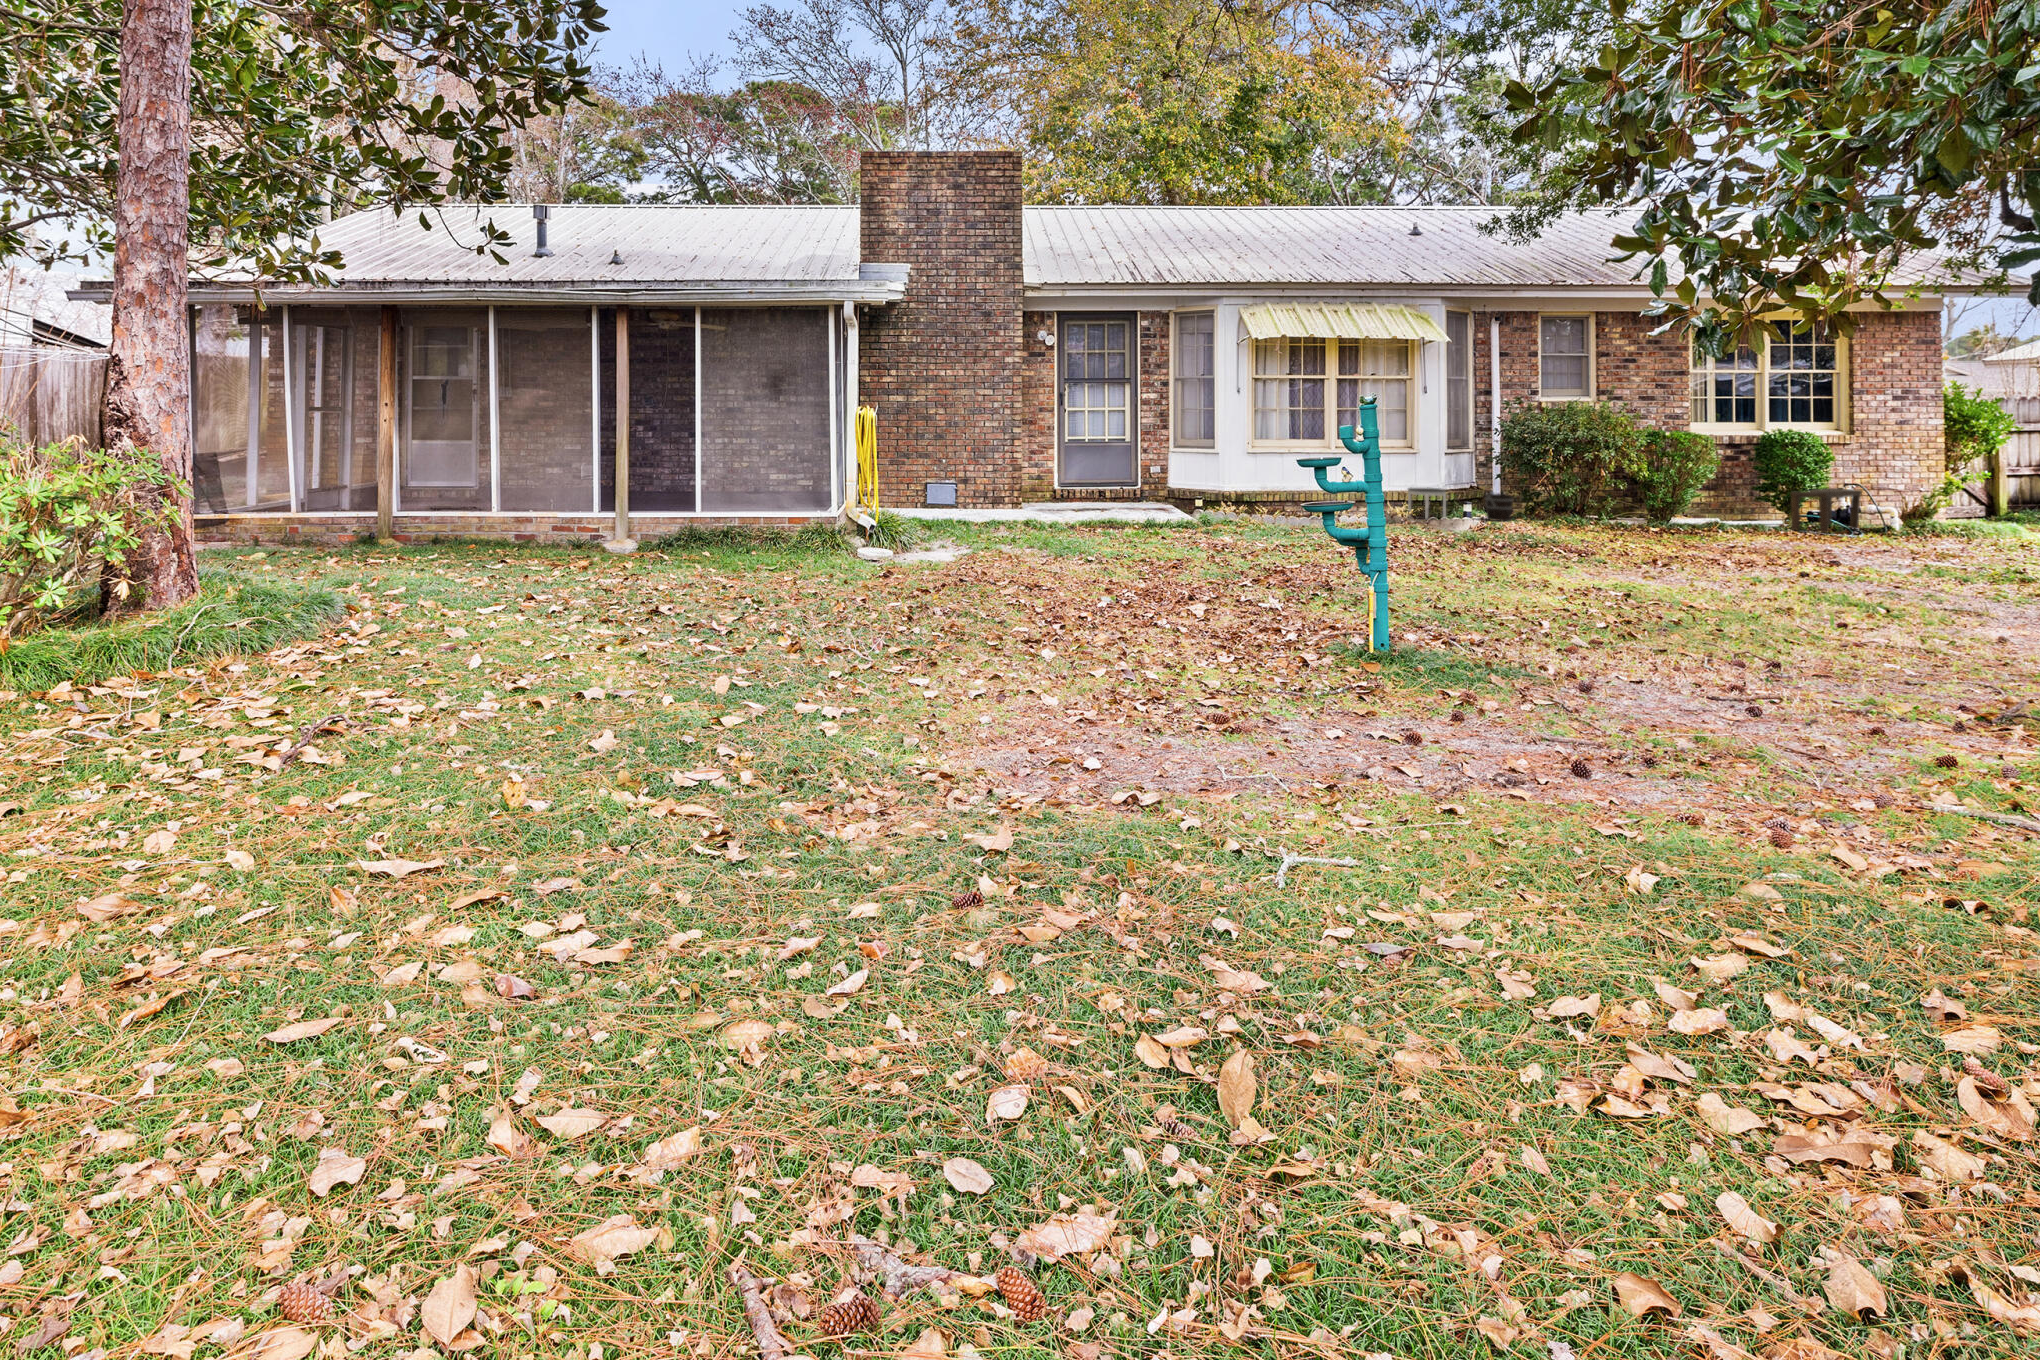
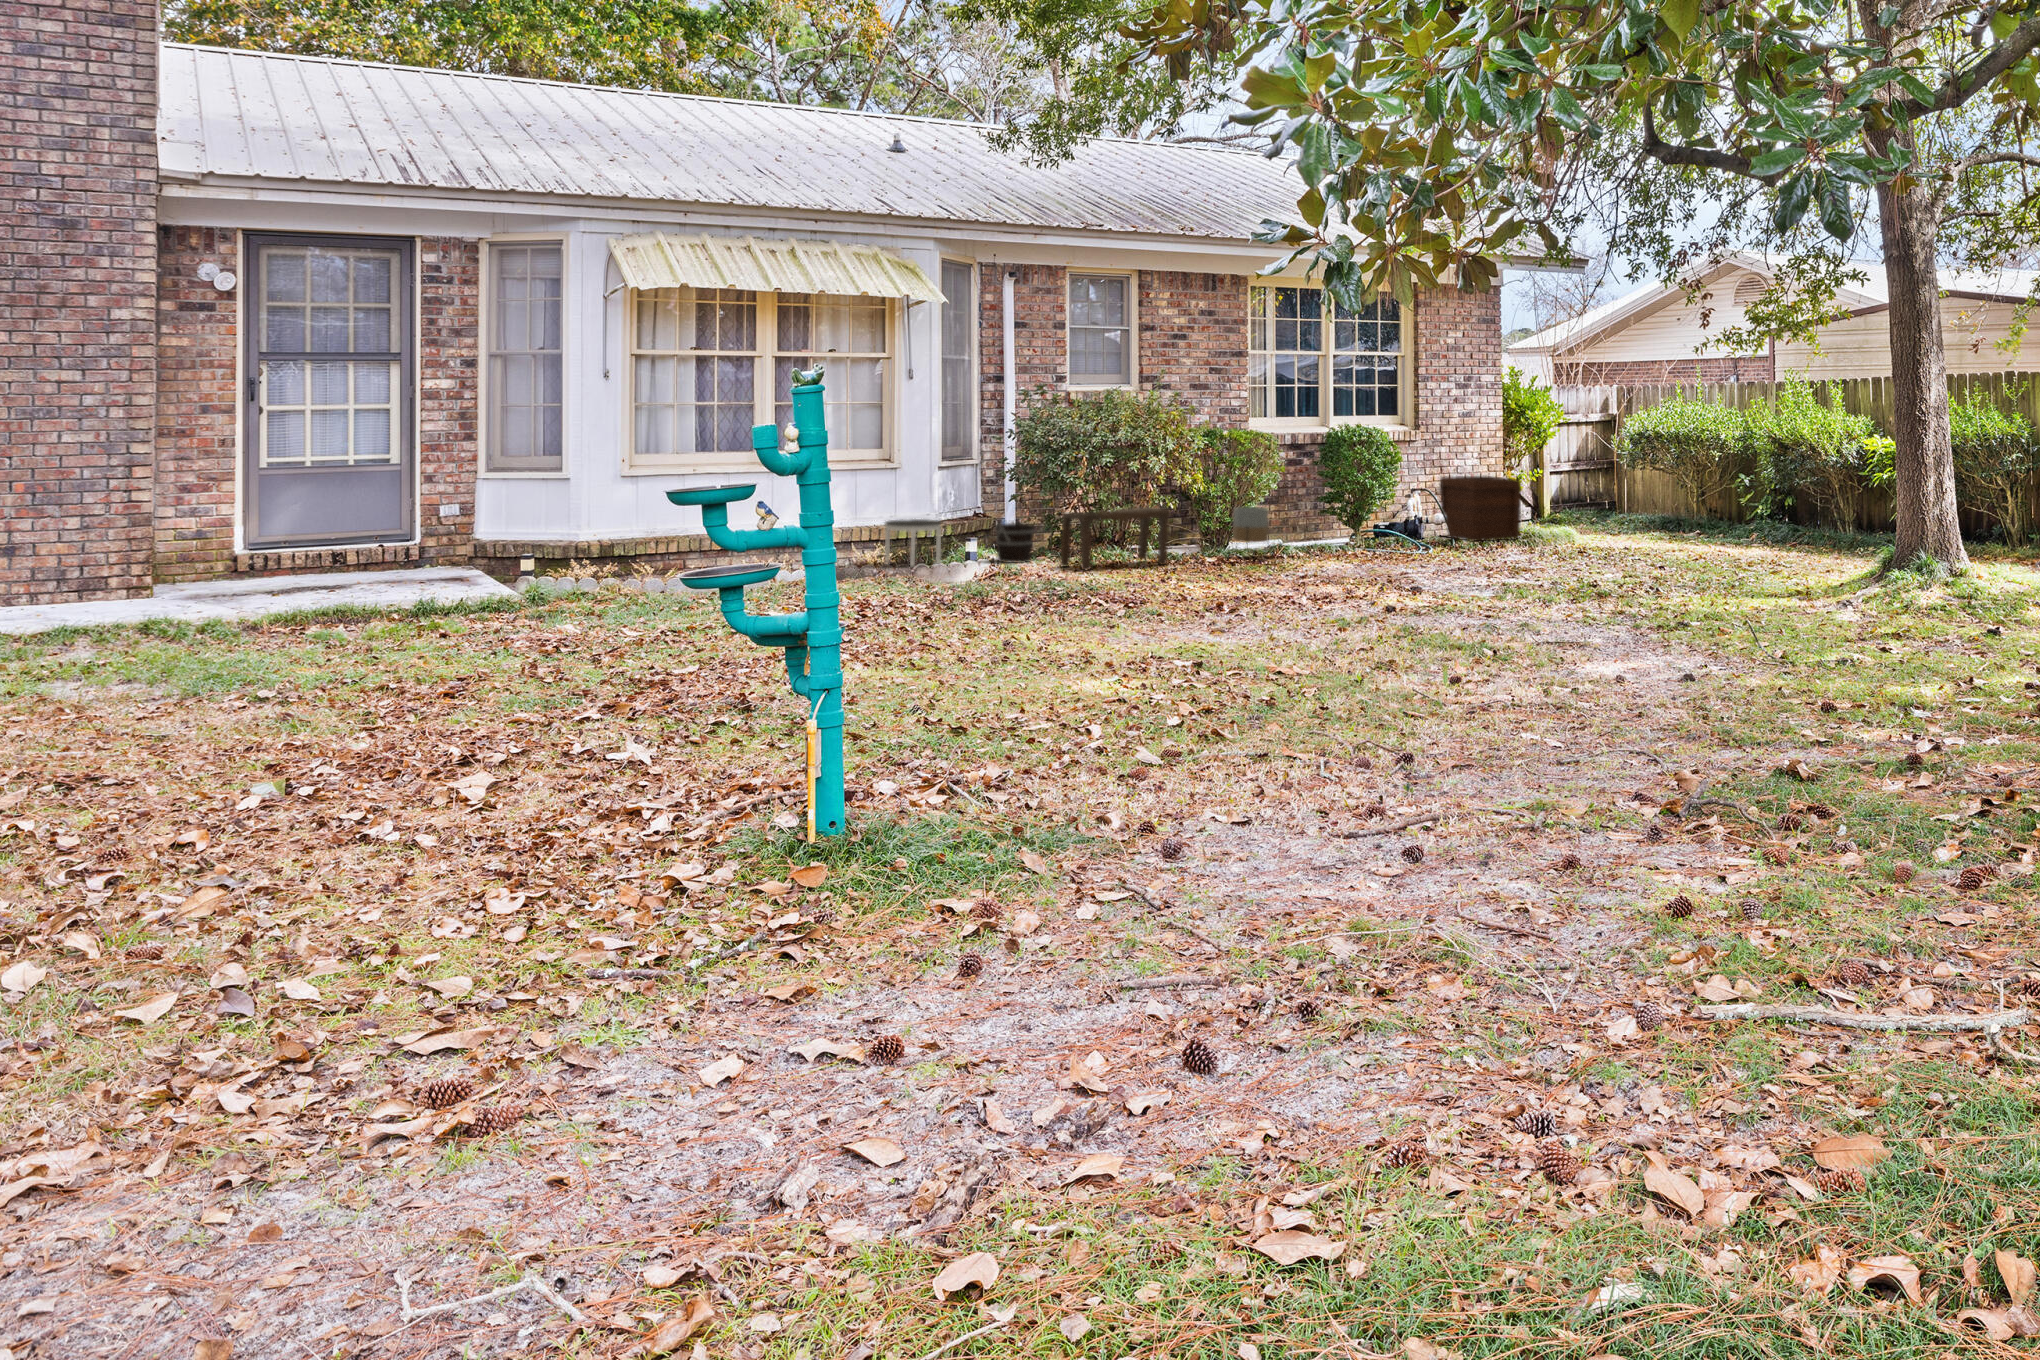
wooden crate: none [1873,474,1962,531] -> present [1440,476,1521,541]
bench: present [1791,488,1862,533] -> present [1060,507,1170,570]
planter: none [1673,490,1704,531] -> present [1233,507,1269,544]

